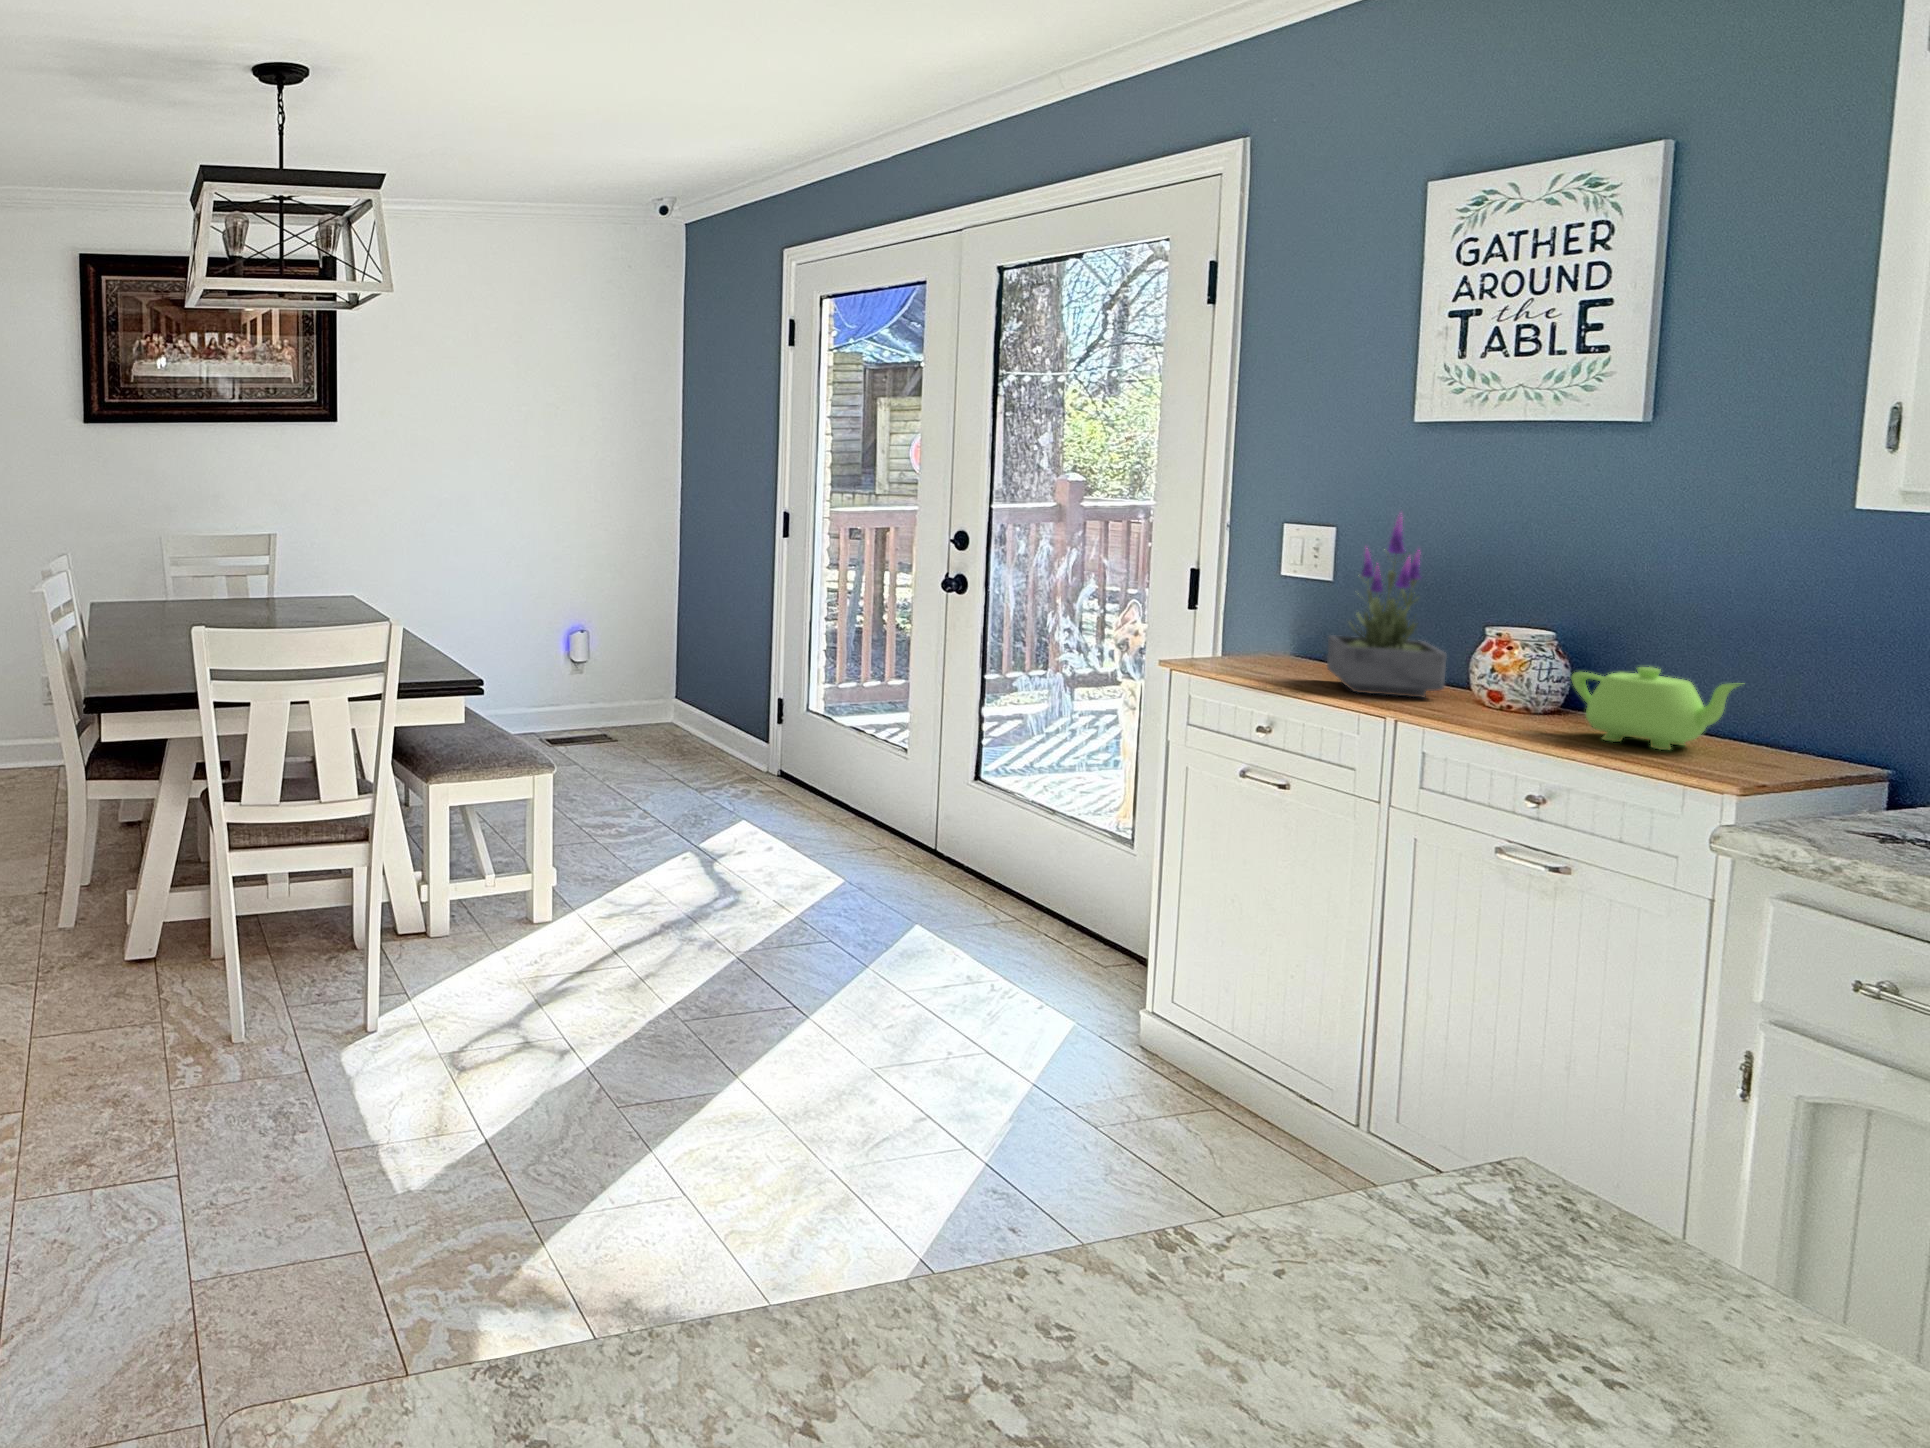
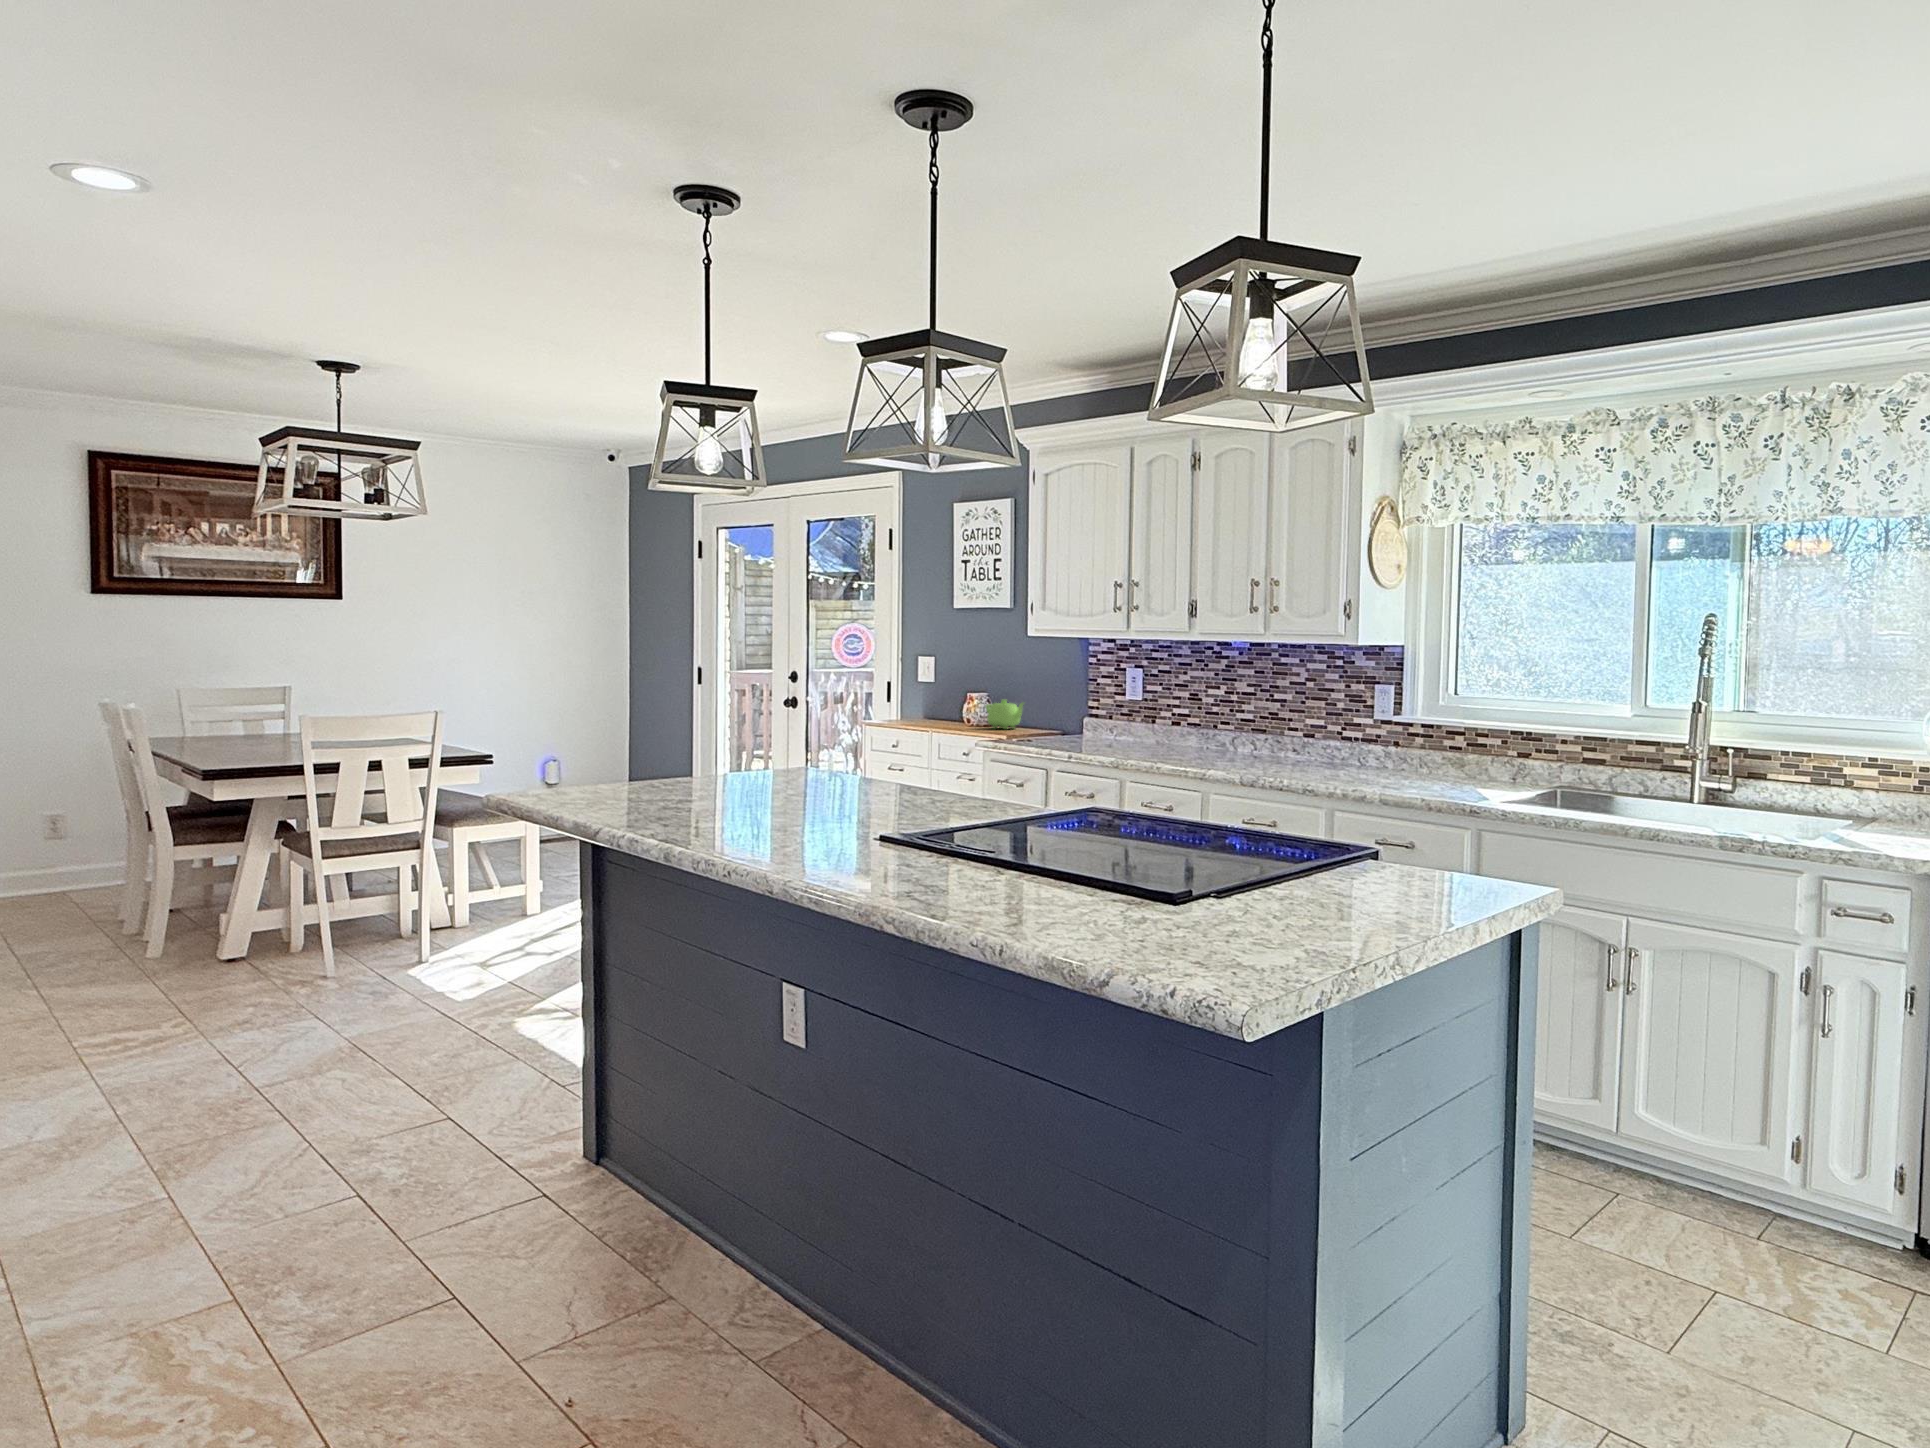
potted plant: present [1327,517,1447,697] -> none [923,645,959,724]

